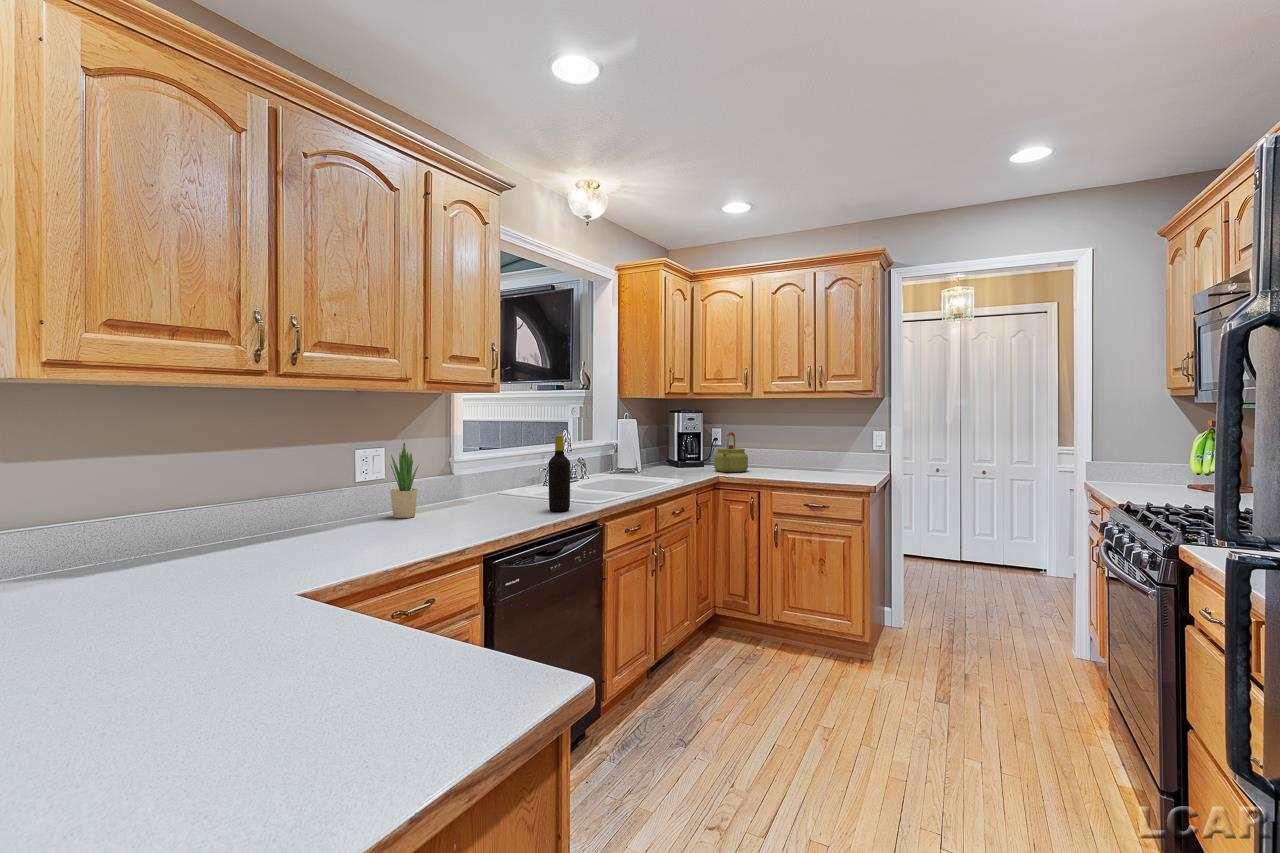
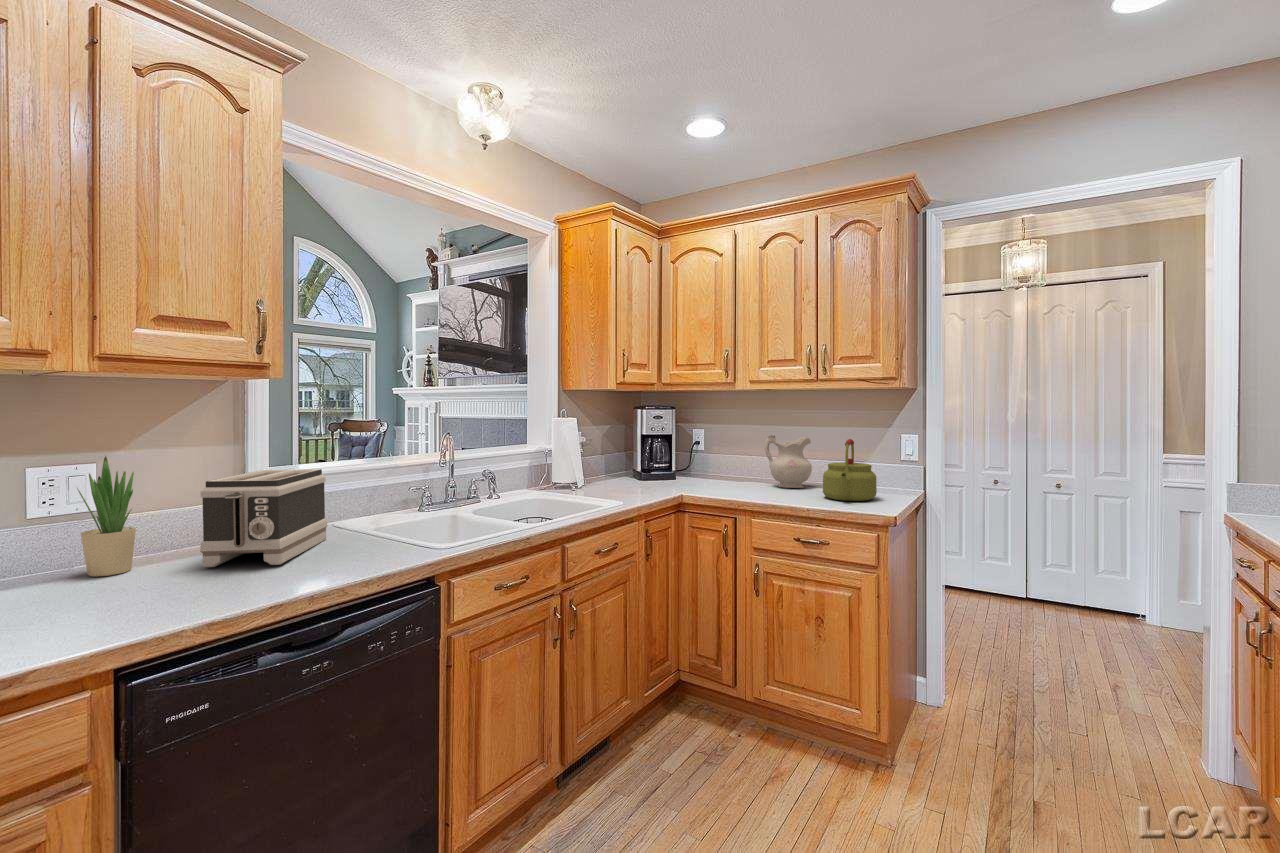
kettle: present [714,432,748,472] -> present [823,439,877,501]
ceramic pitcher: none [774,432,809,472] -> present [765,435,812,488]
bottle: present [548,435,570,511] -> none [348,444,386,564]
toaster: none [460,453,509,513] -> present [200,469,328,567]

